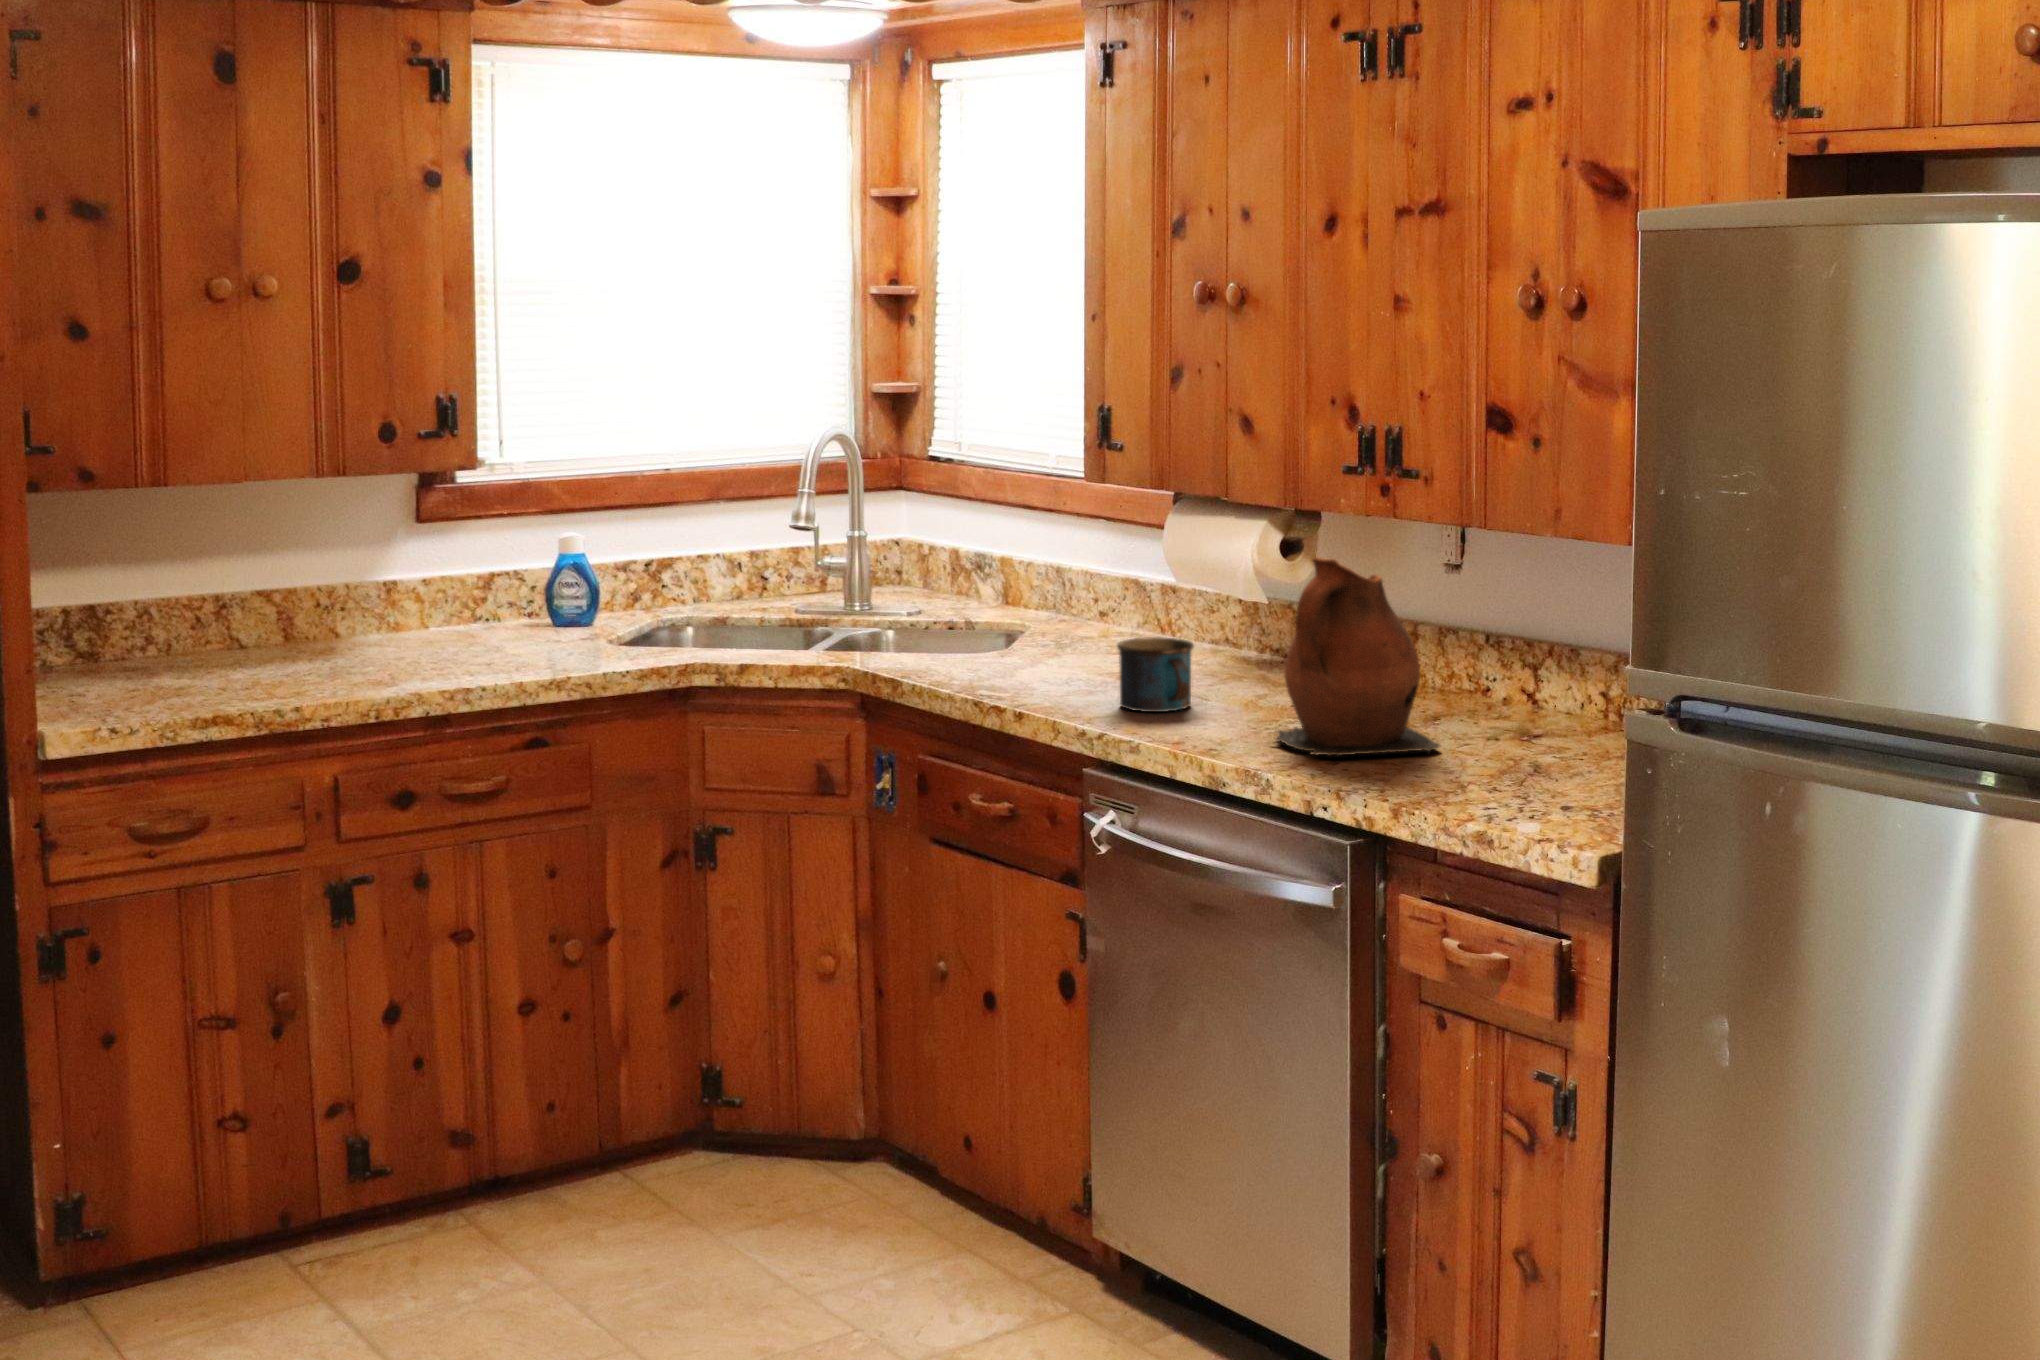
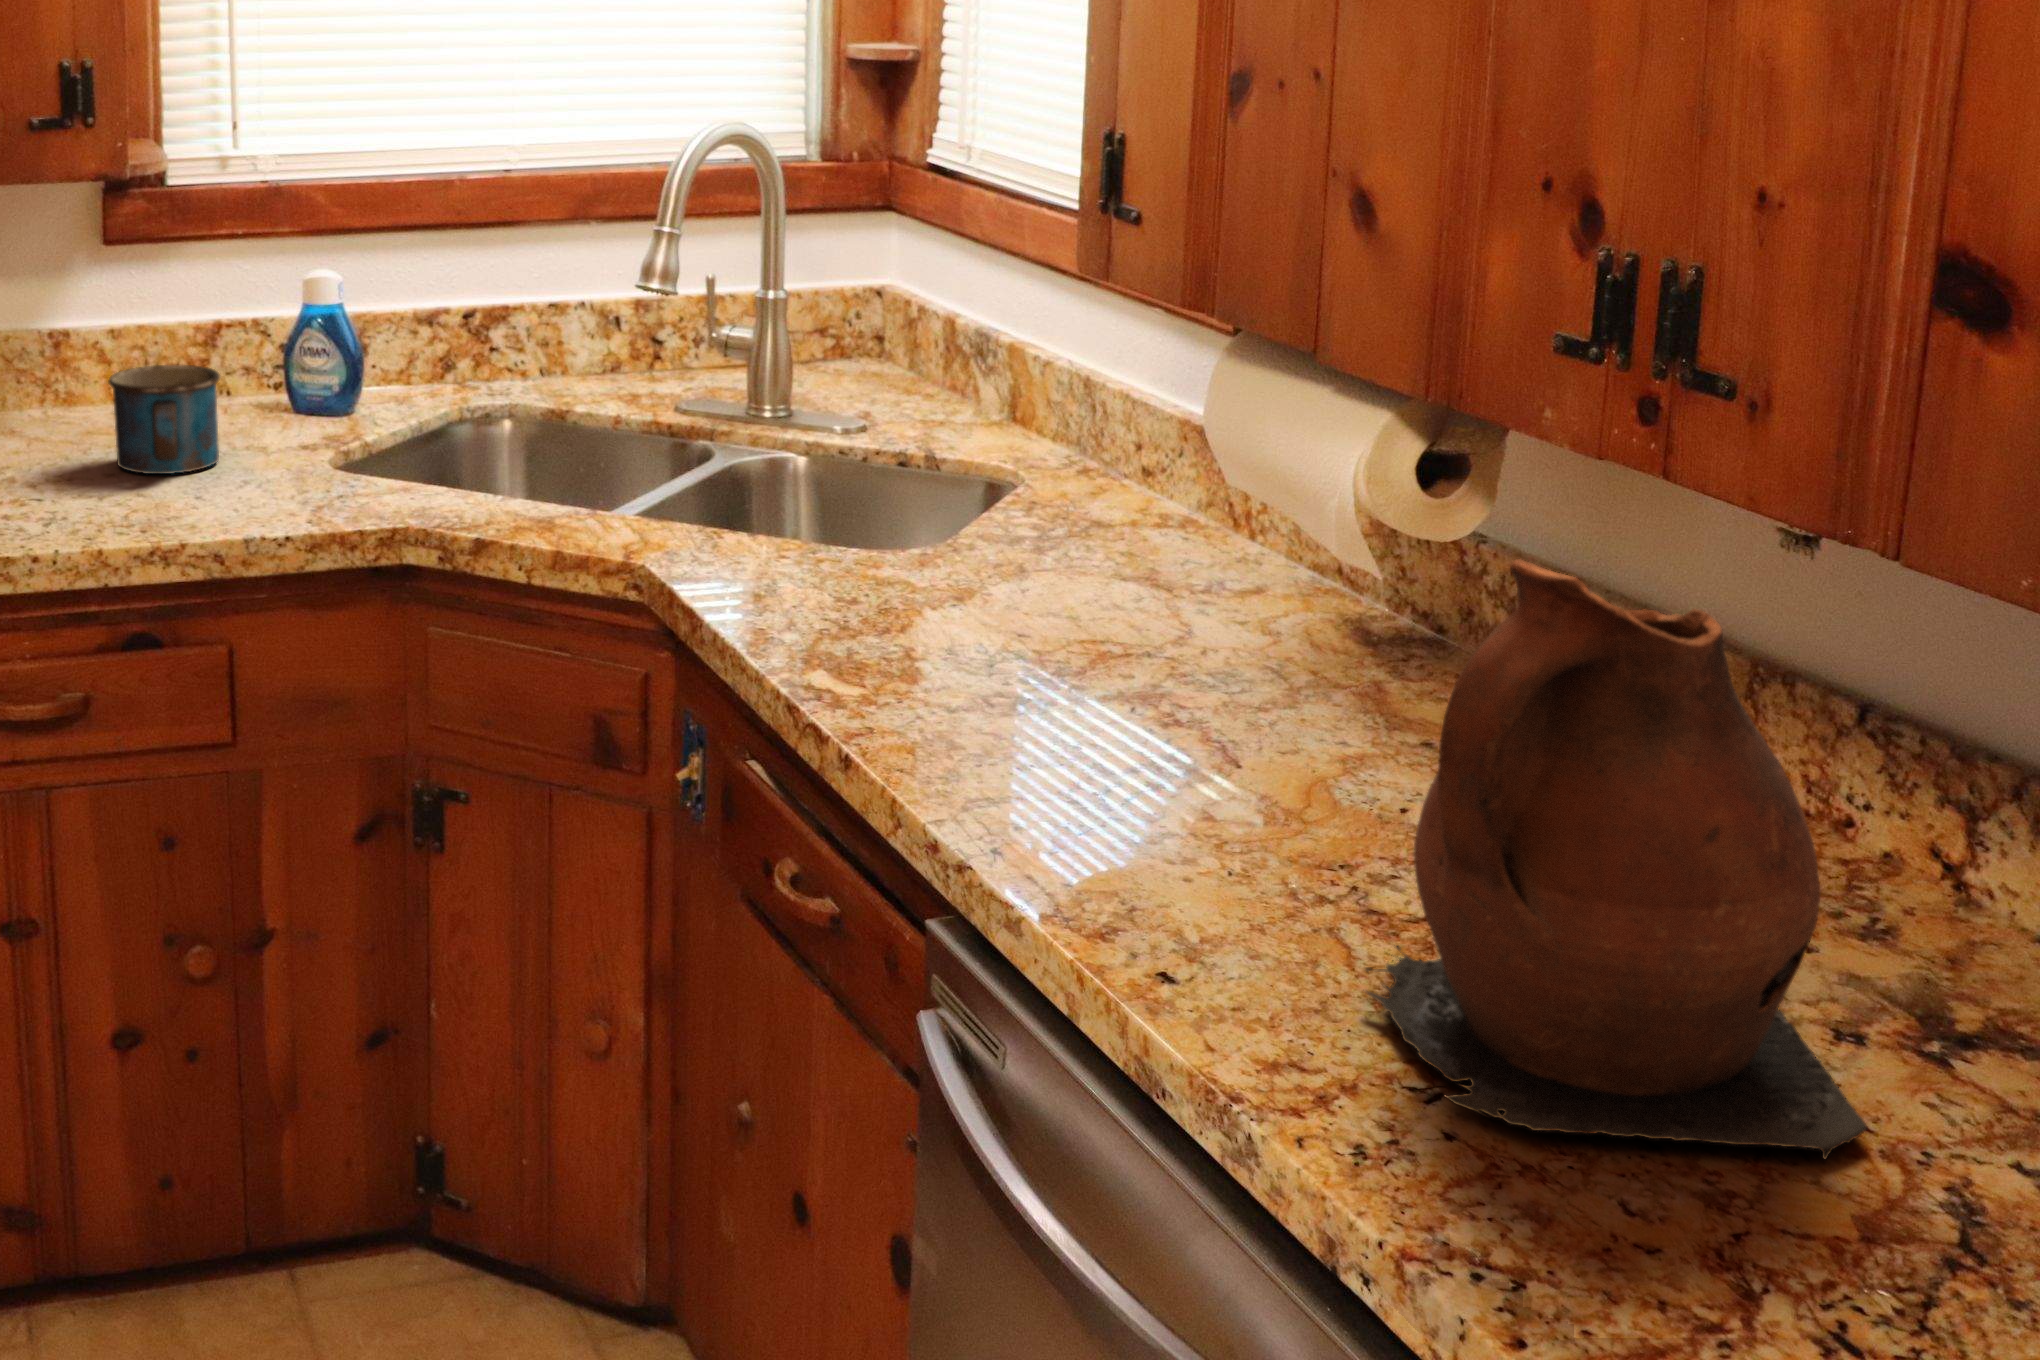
mug: present [1117,637,1194,712] -> present [108,365,220,474]

